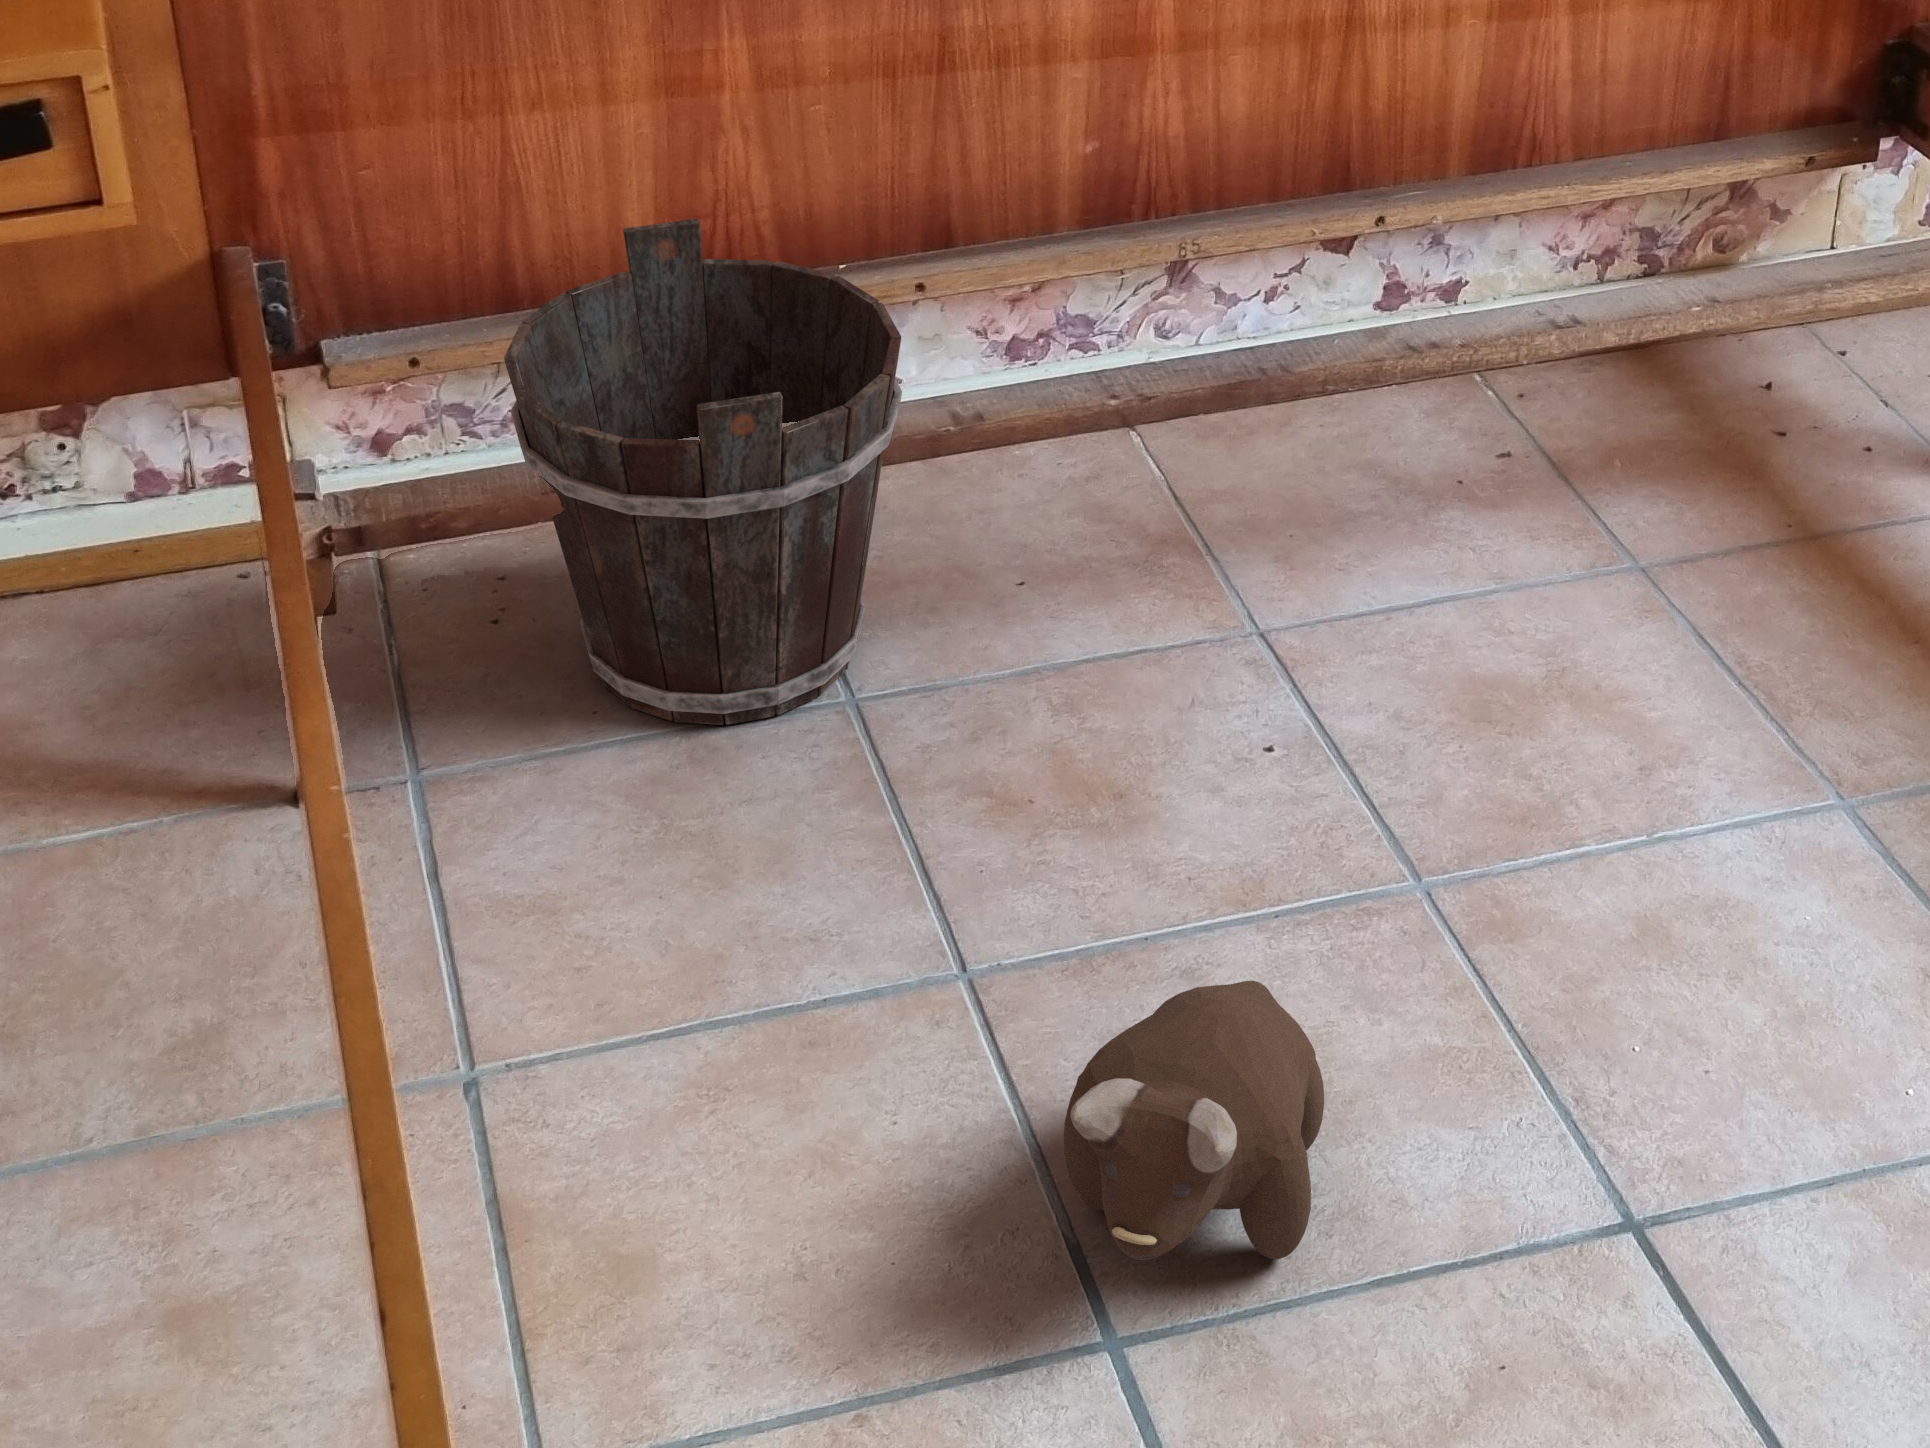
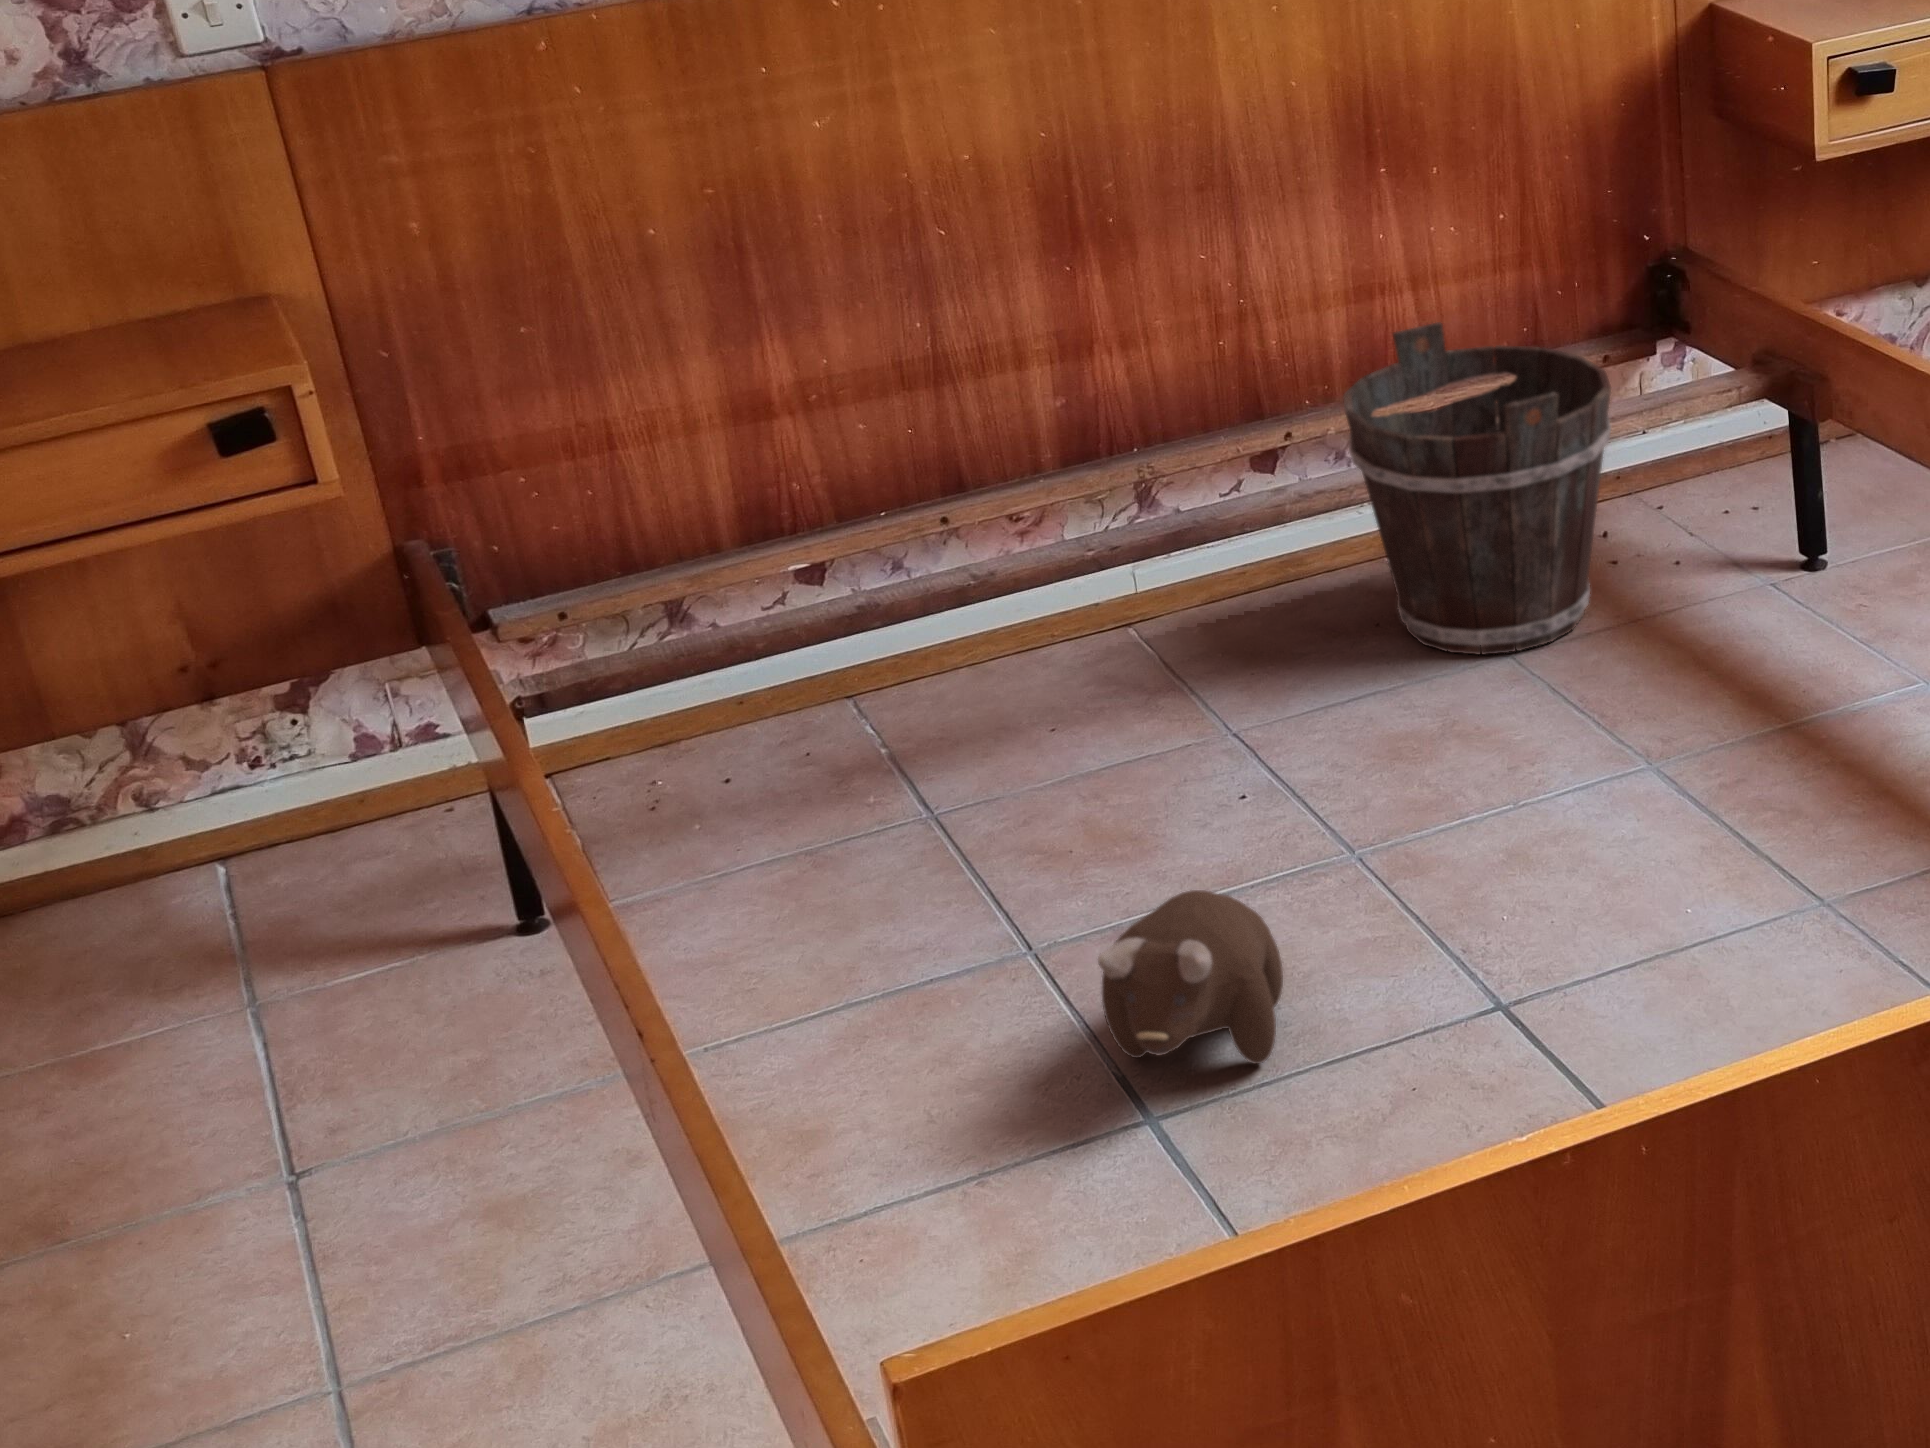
bucket: present [504,219,902,725] -> present [1343,322,1611,655]

